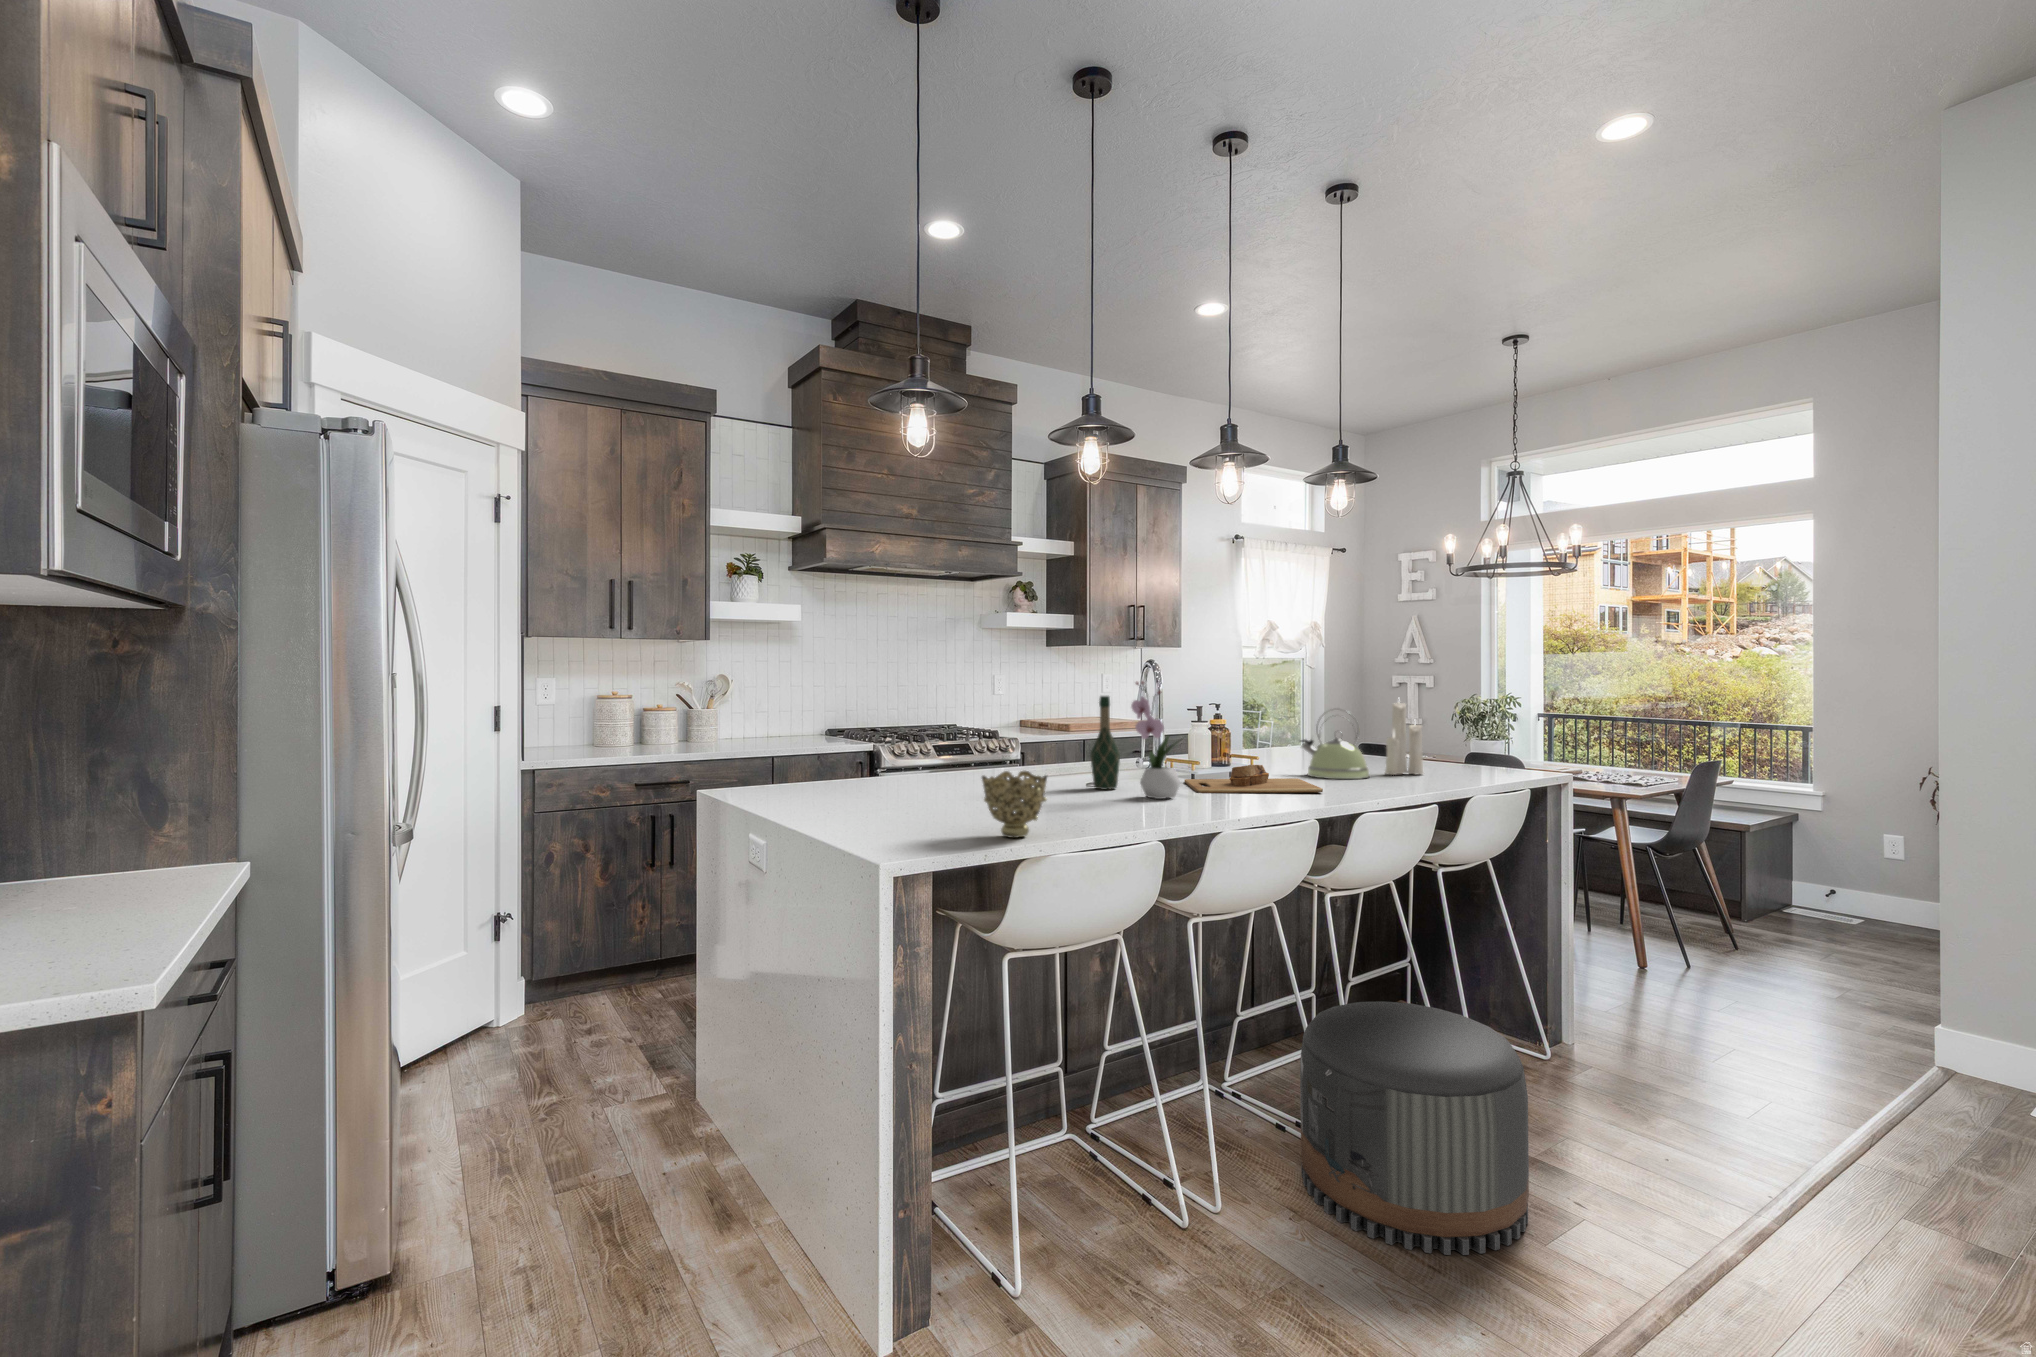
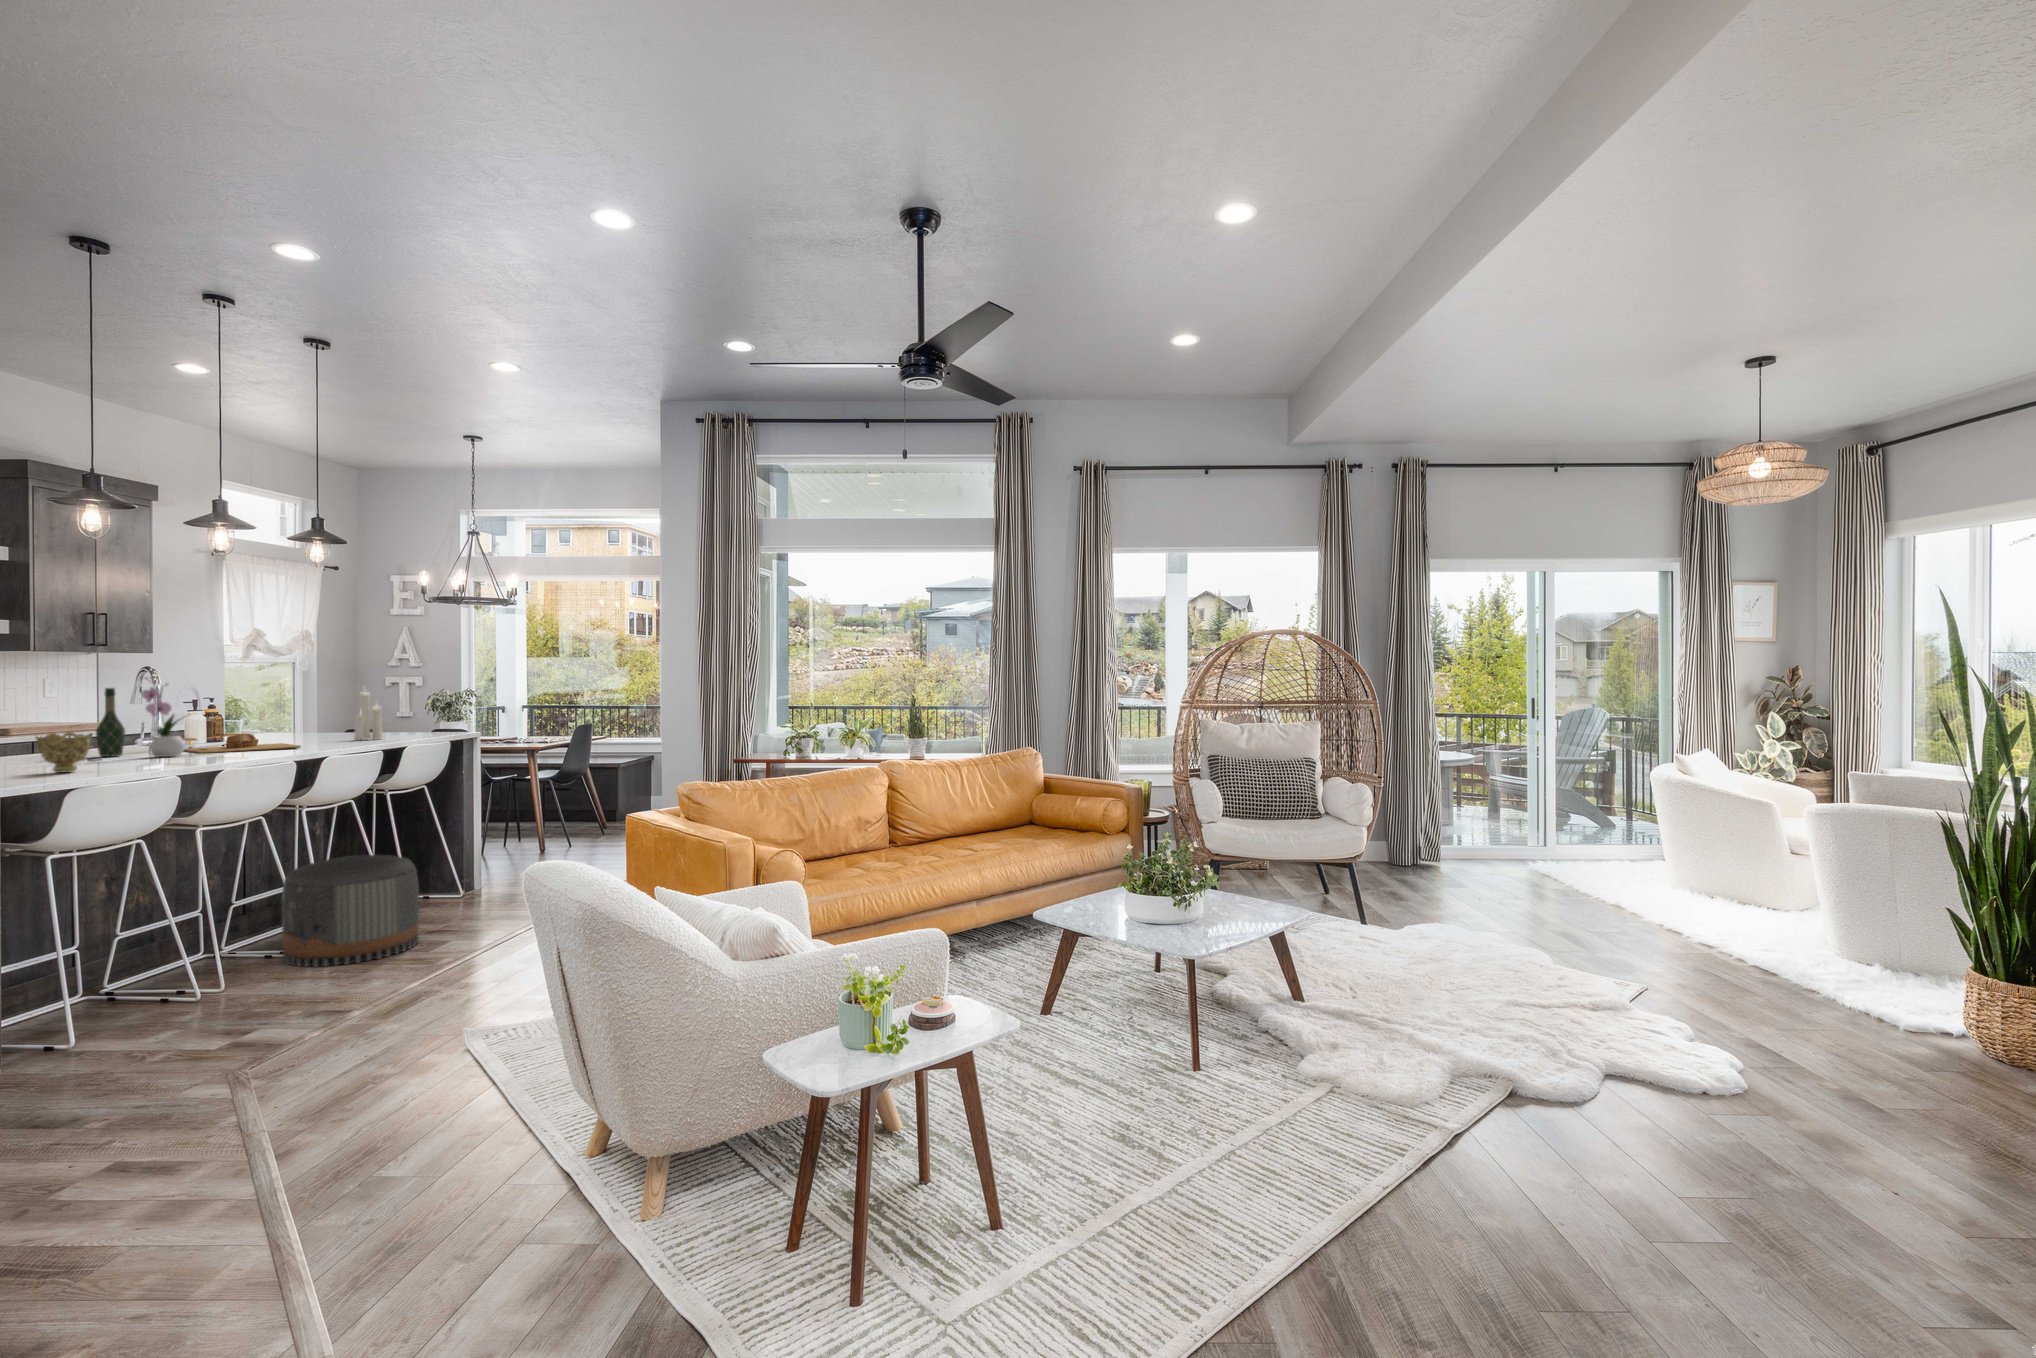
kettle: present [1300,712,1369,779] -> none [284,696,341,744]

